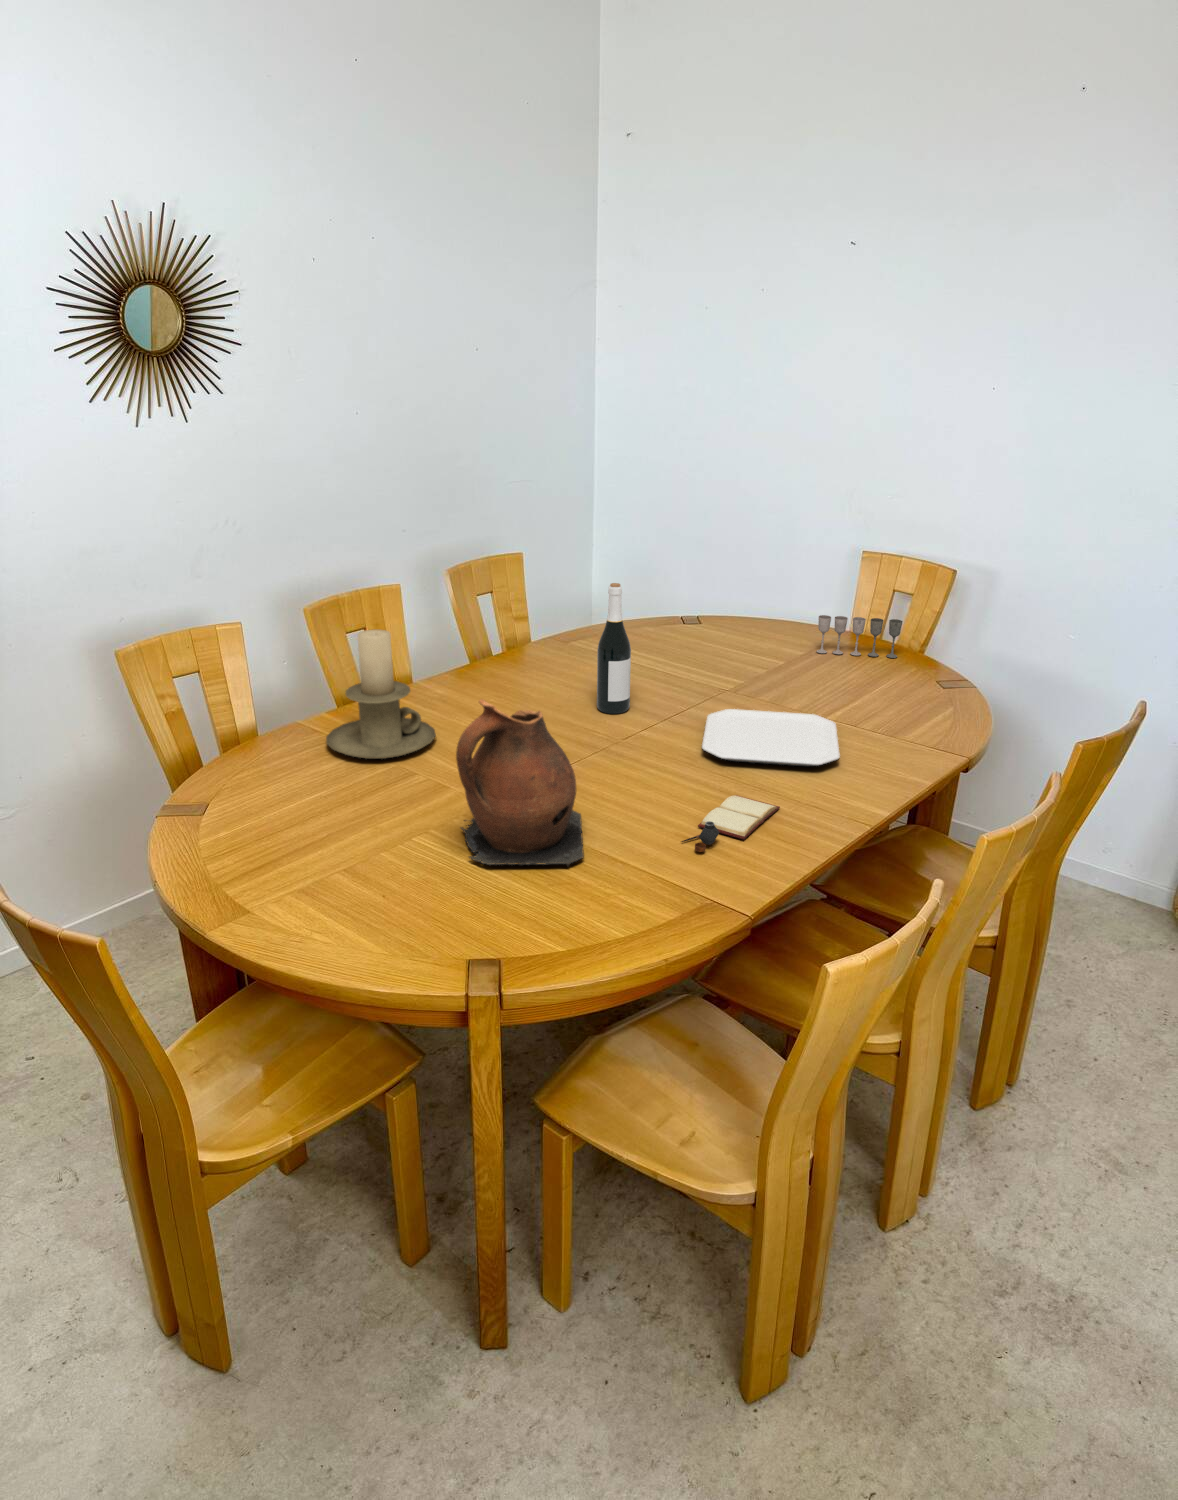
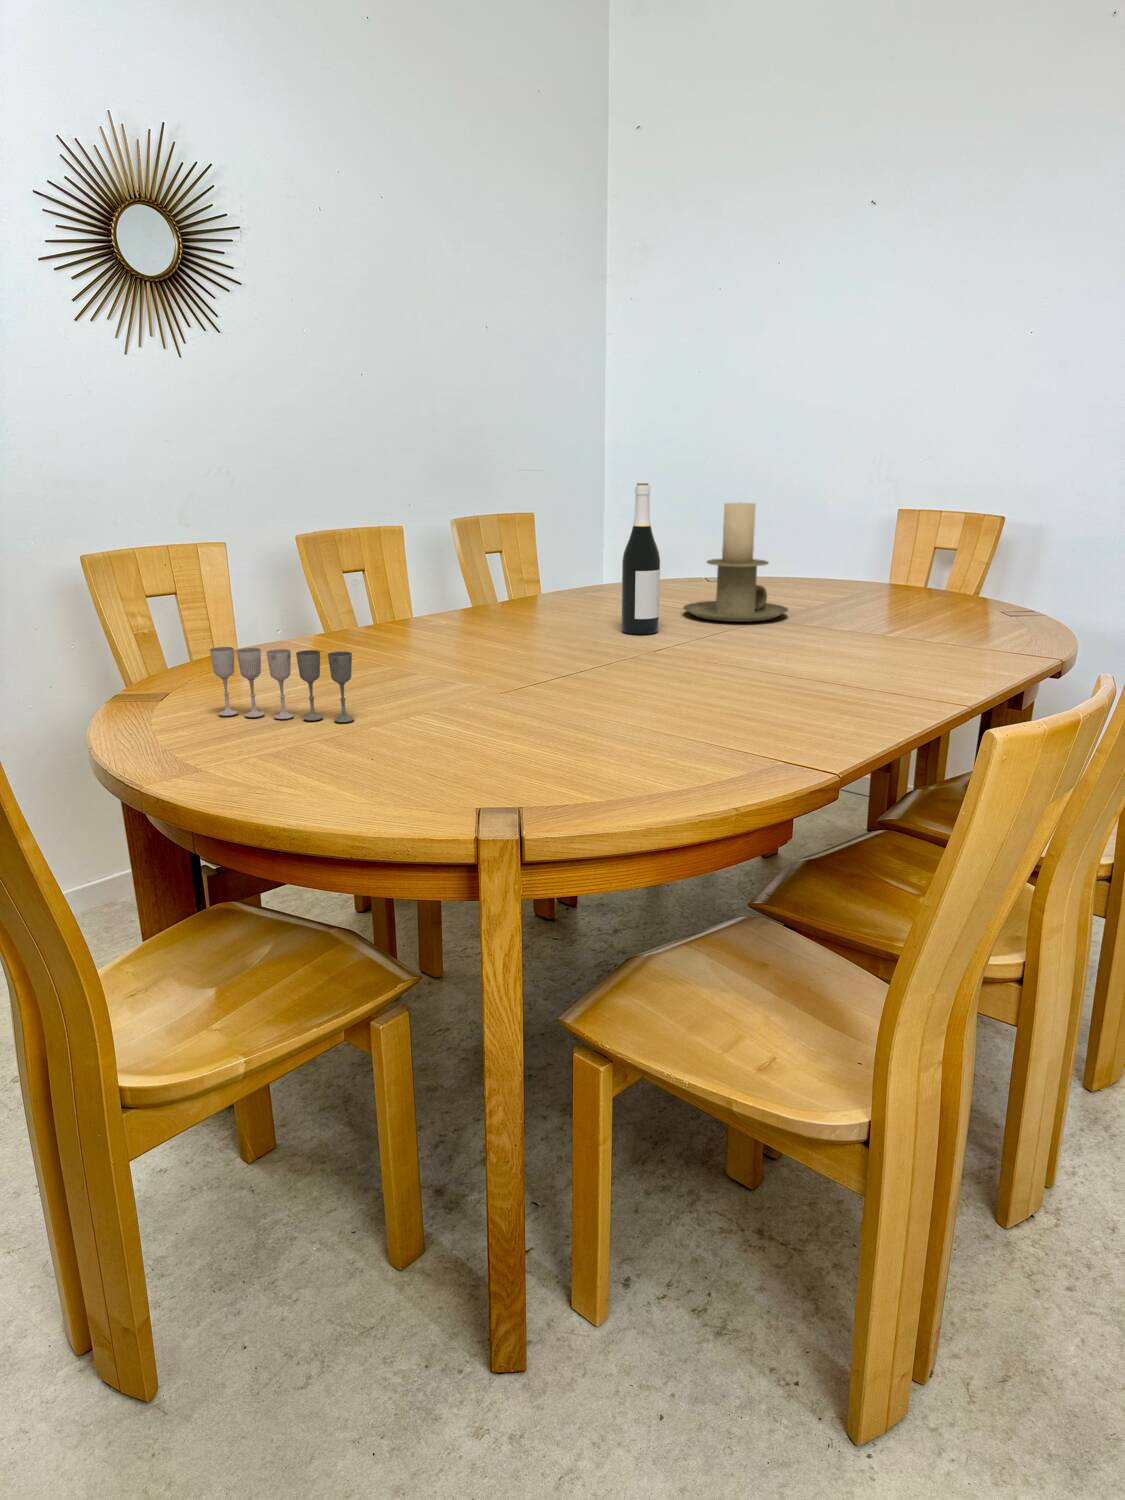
wine glass: present [816,615,903,658] -> present [210,647,354,722]
candle holder: present [326,630,436,759] -> present [683,502,788,622]
ceramic pitcher: present [456,699,584,866] -> none [464,525,621,734]
plate: present [702,709,840,766] -> none [748,626,913,665]
book: present [681,795,780,852] -> none [739,682,853,722]

